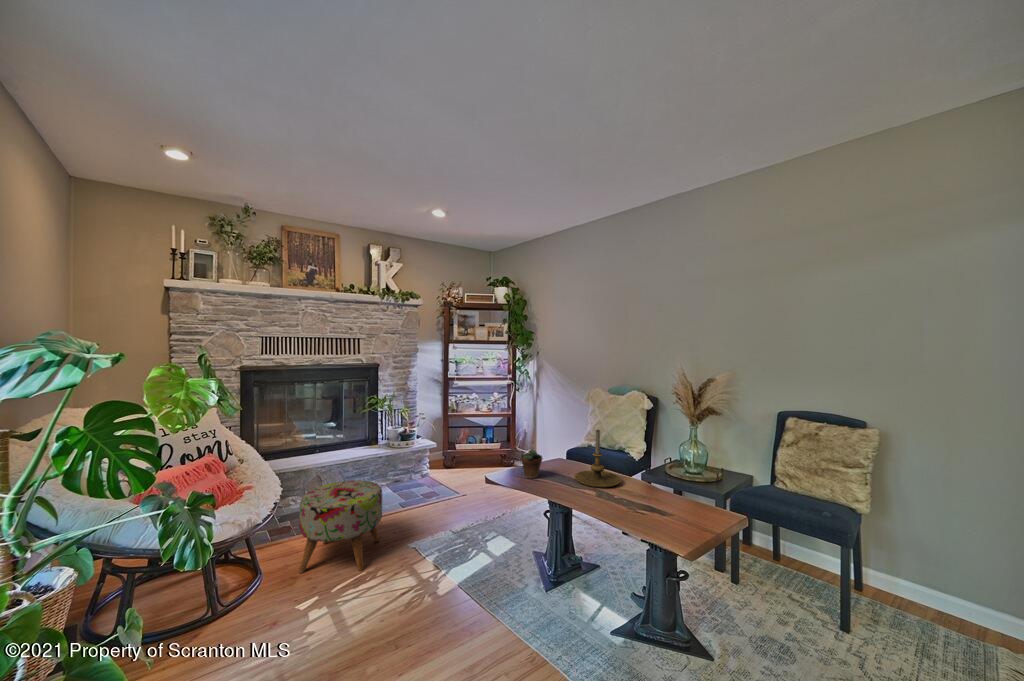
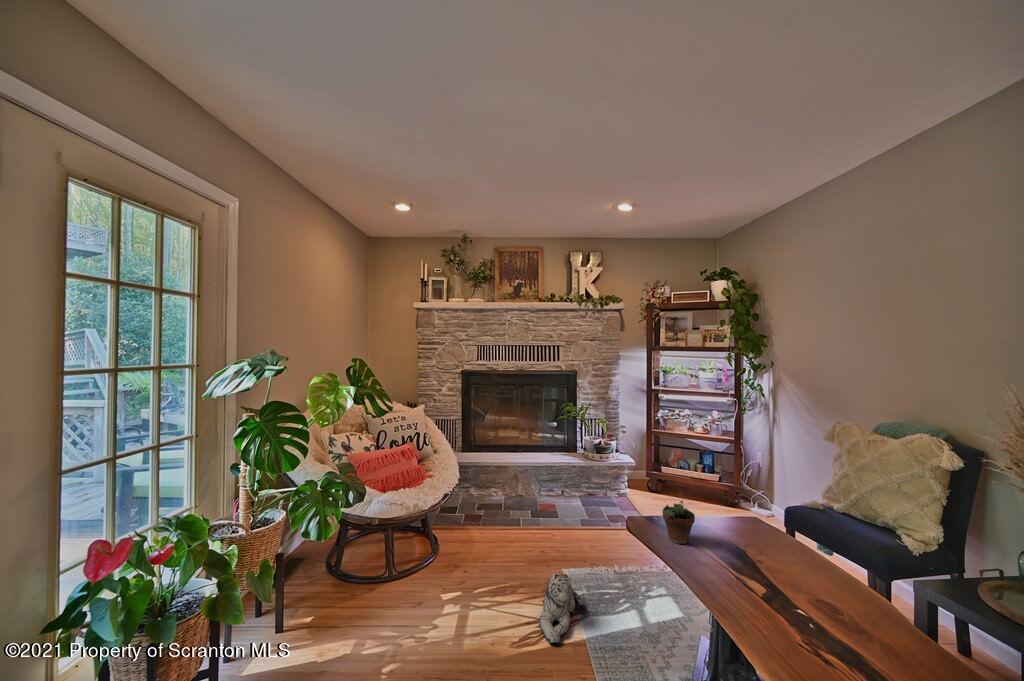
candle holder: present [575,430,621,487] -> none [742,499,831,601]
ottoman: present [299,480,382,573] -> none [464,484,540,580]
plush toy: none [407,539,447,599] -> present [540,573,585,643]

